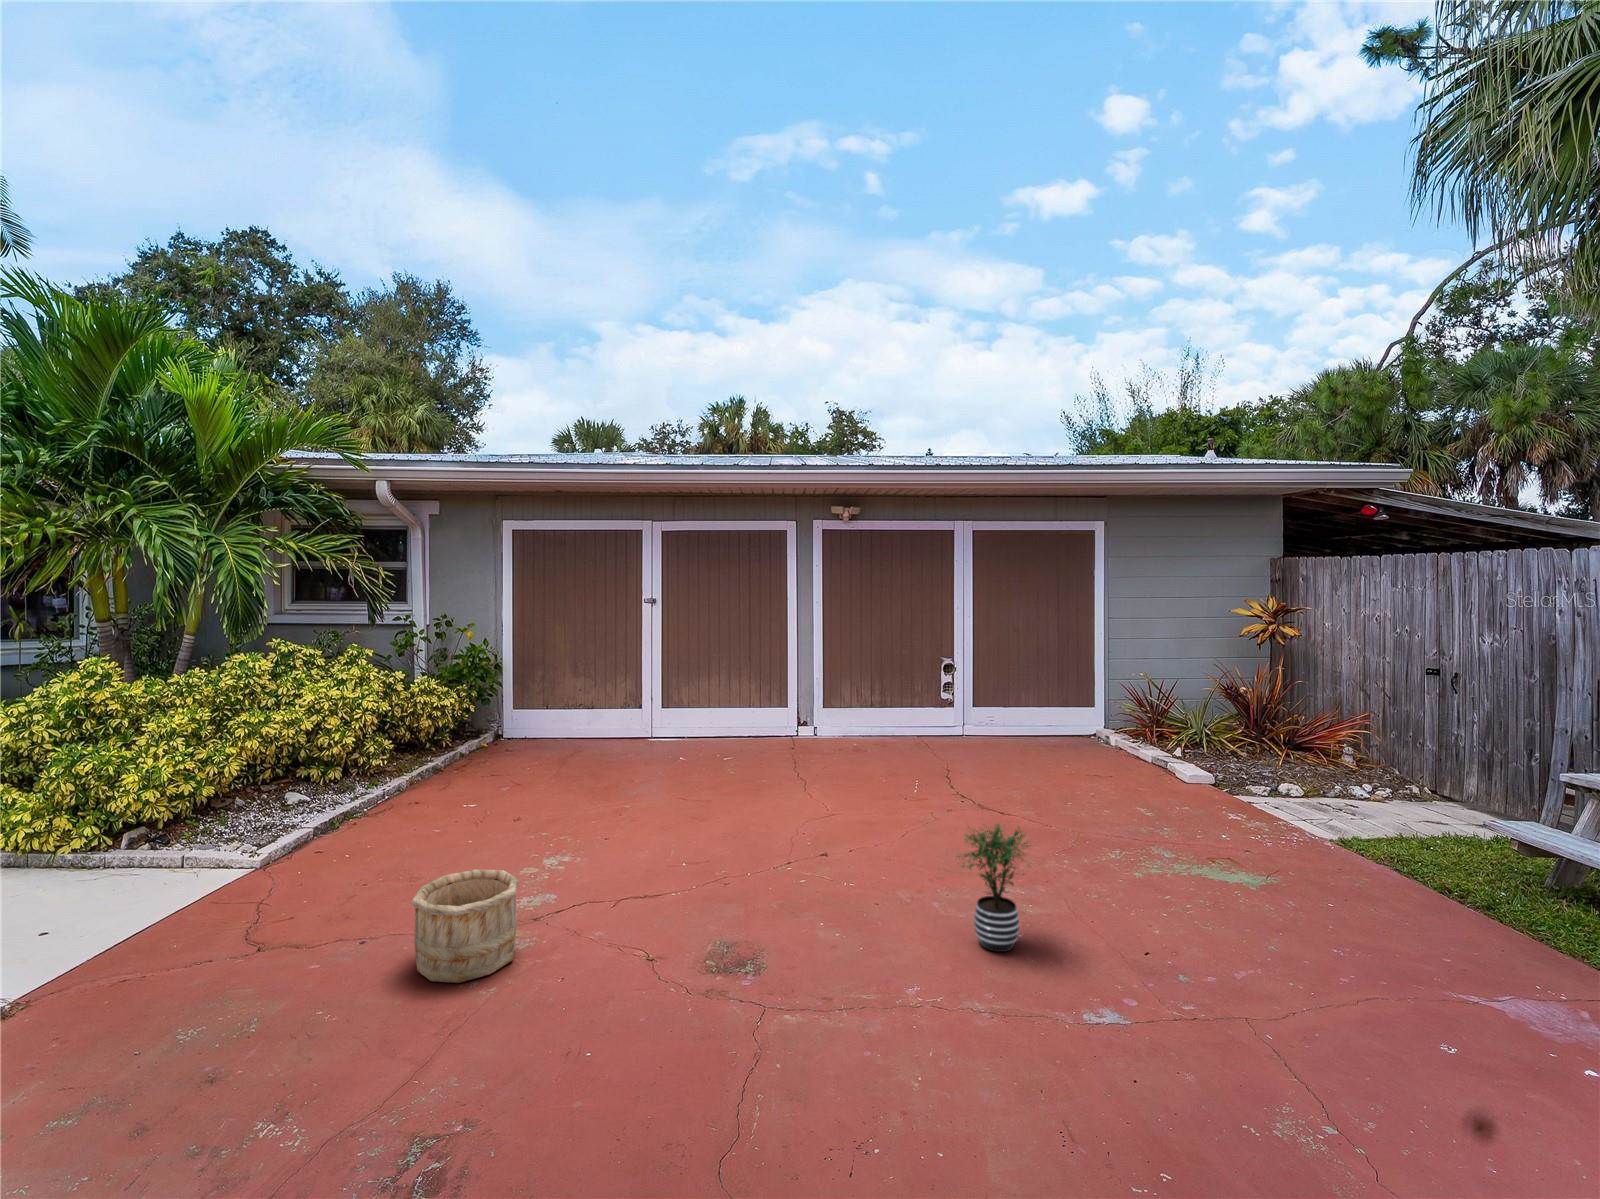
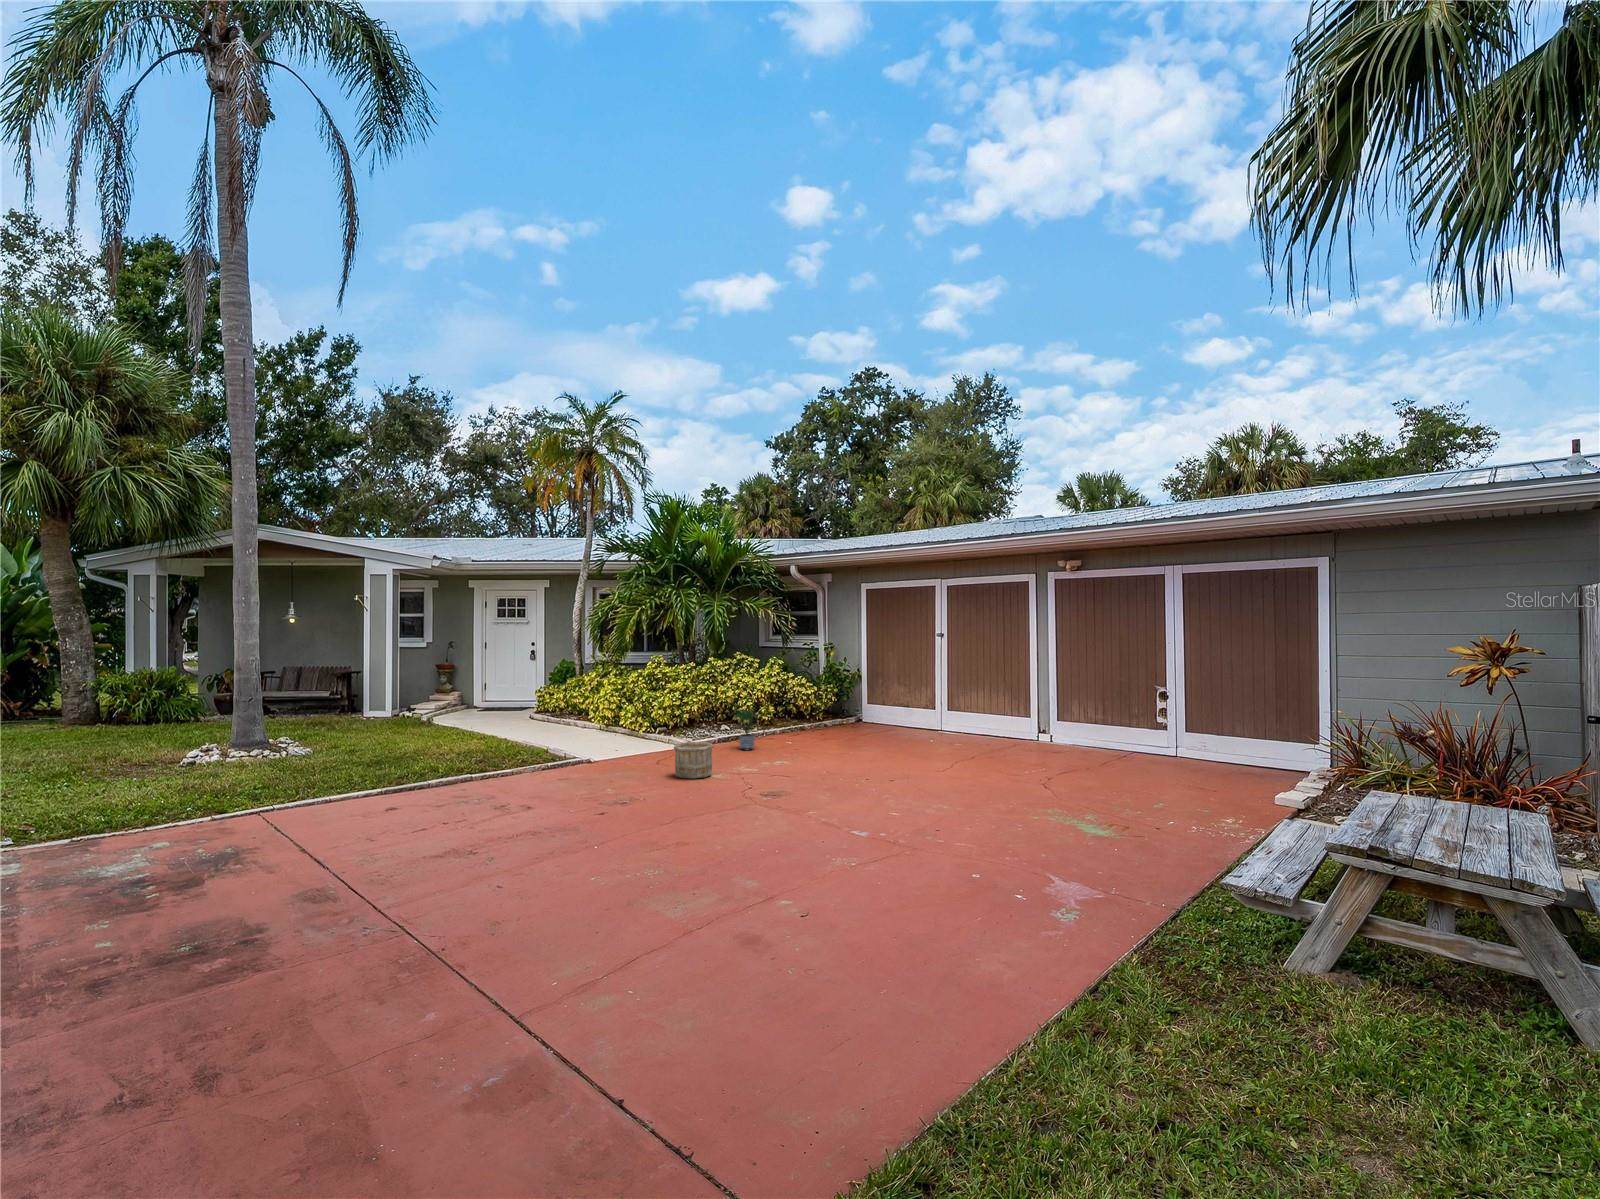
potted plant: present [956,824,1031,952] -> present [735,709,758,751]

